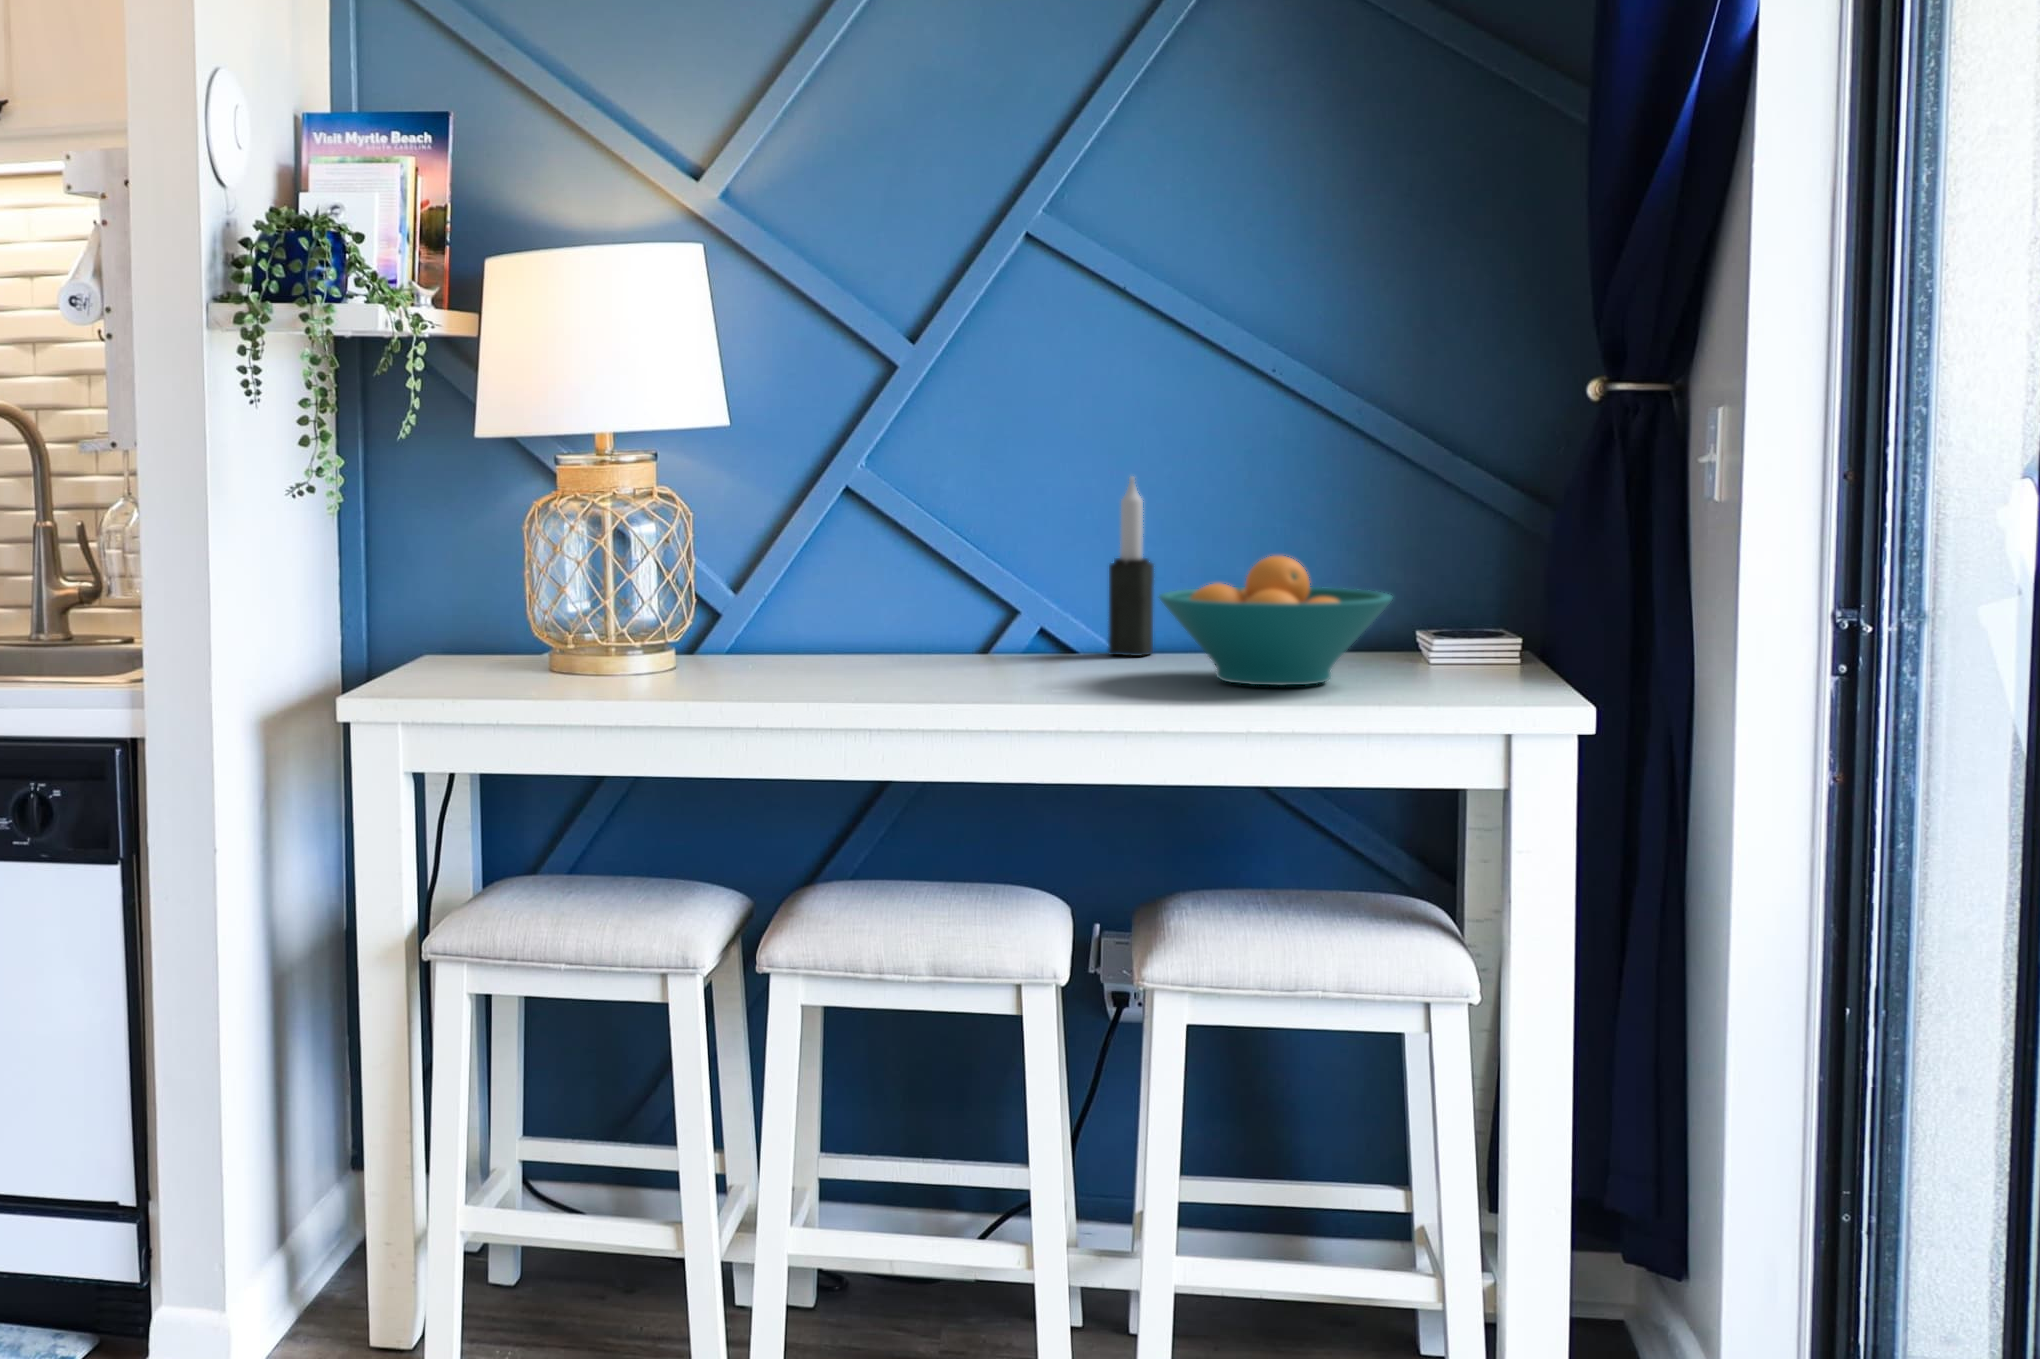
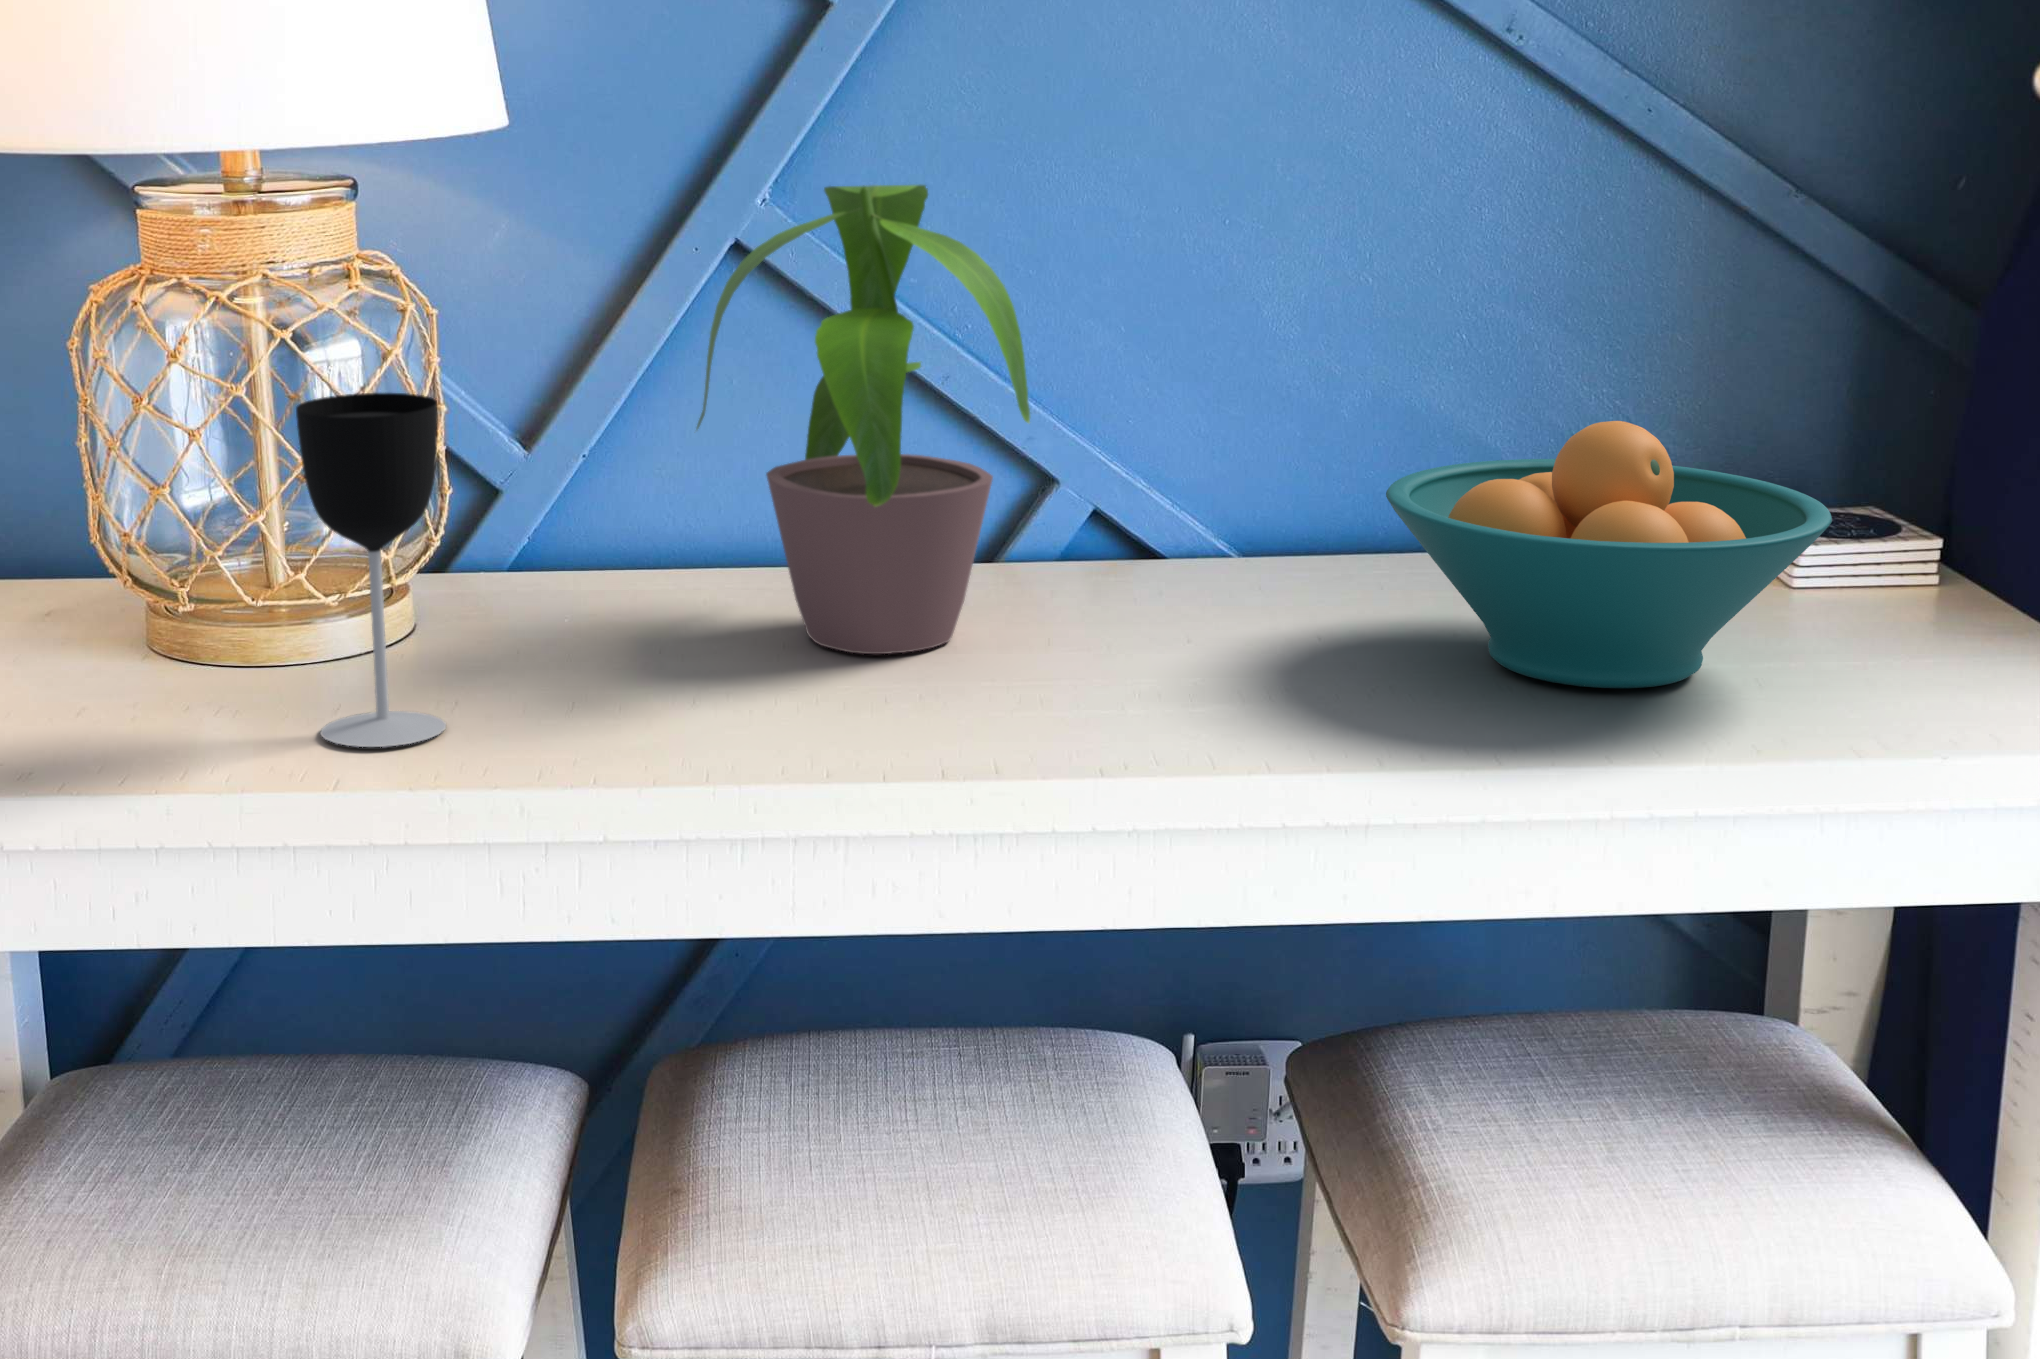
potted plant: none [805,448,1003,674] -> present [697,185,1030,654]
candle: present [1108,477,1154,656] -> none [1221,231,1301,569]
wine glass: none [626,539,687,691] -> present [296,393,446,747]

